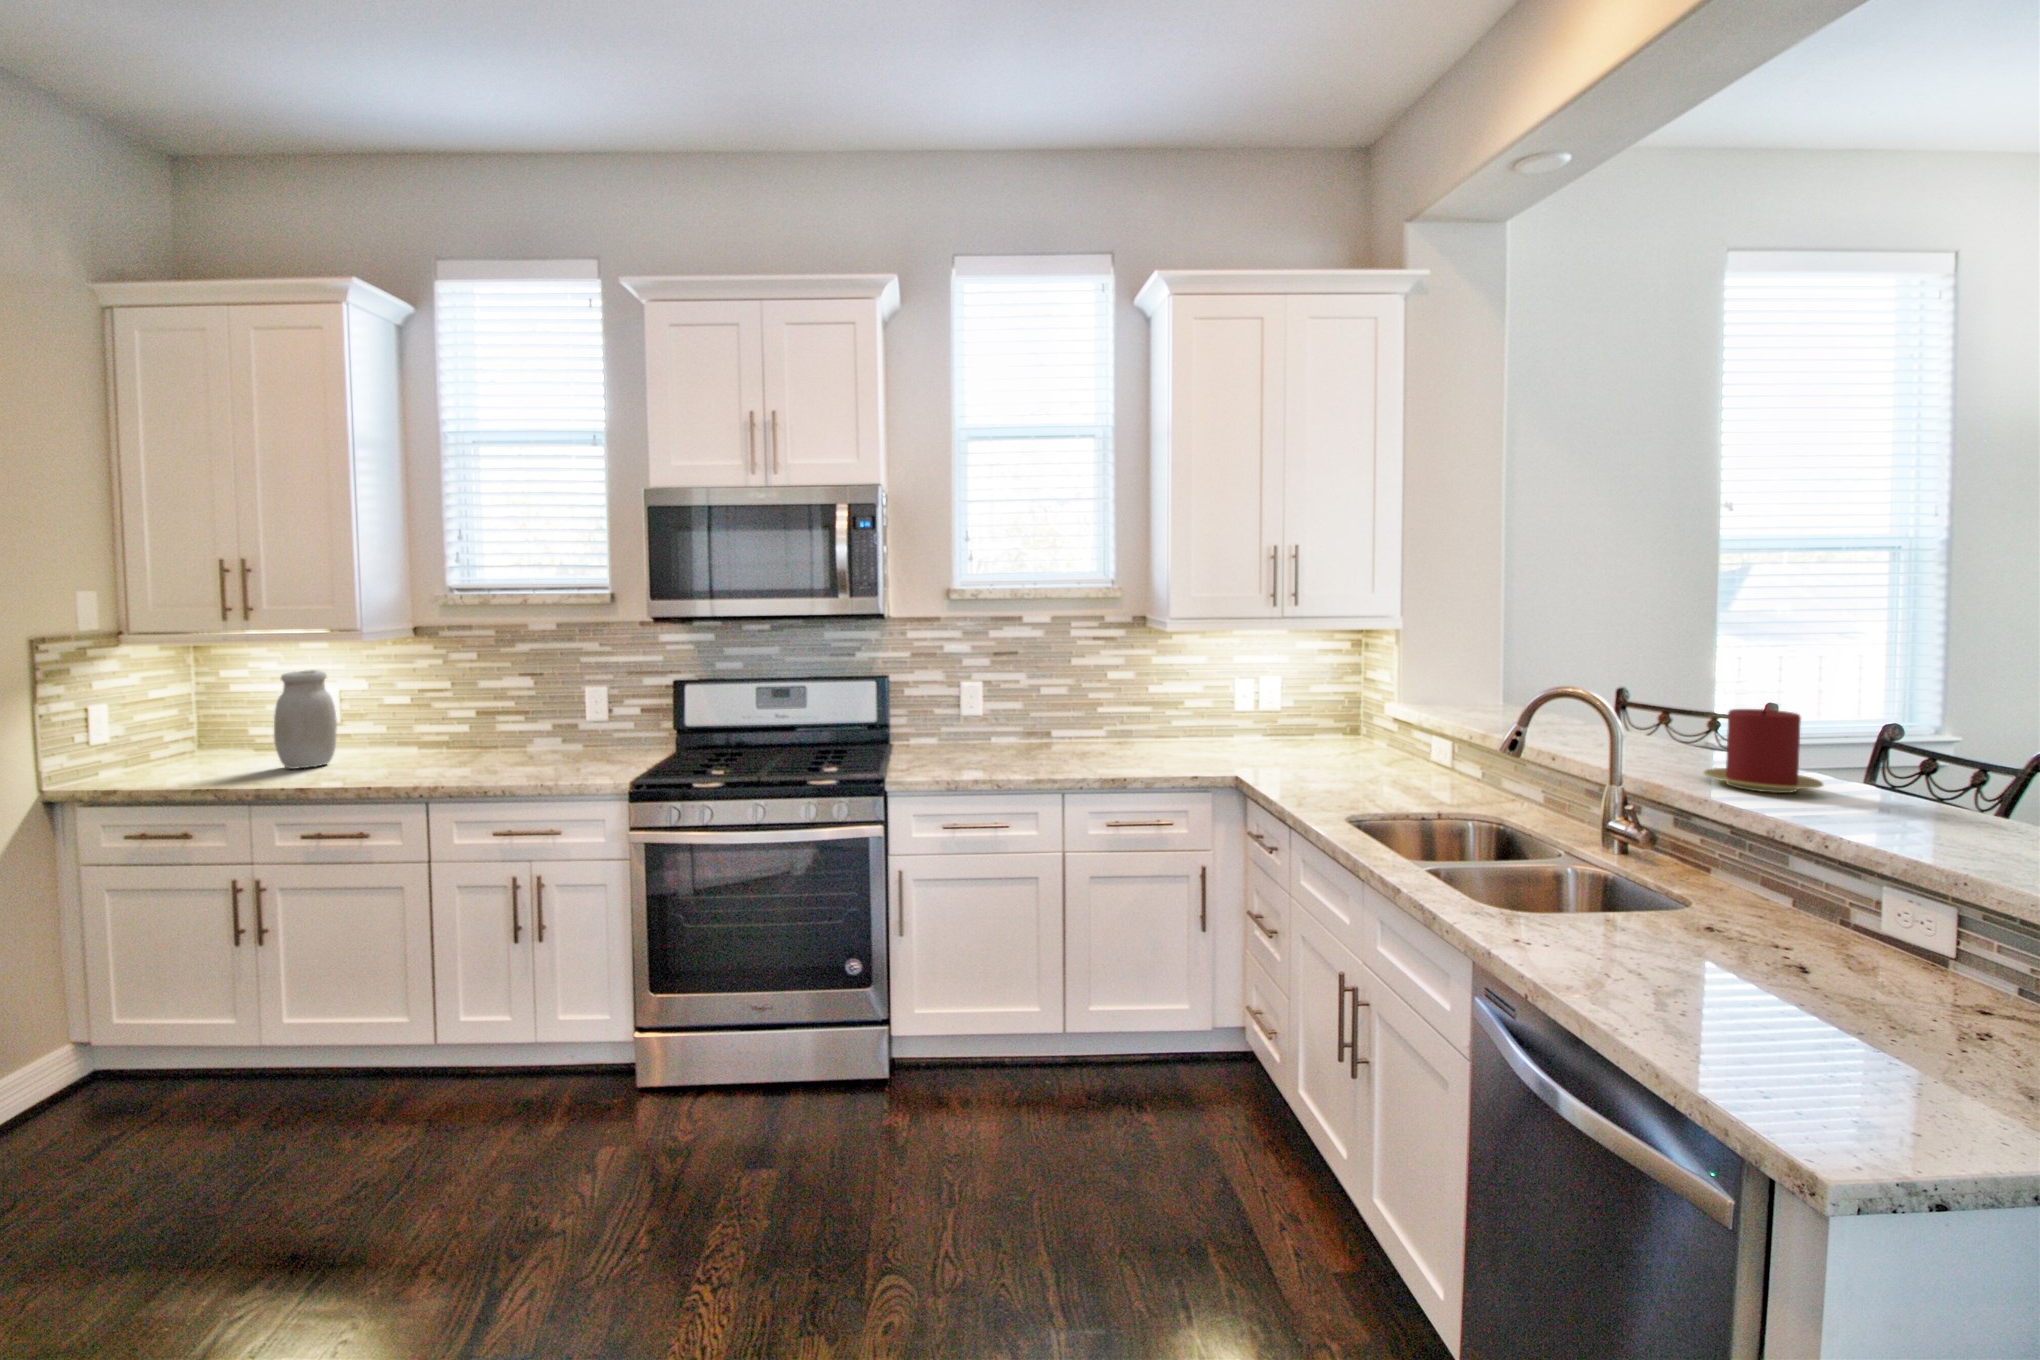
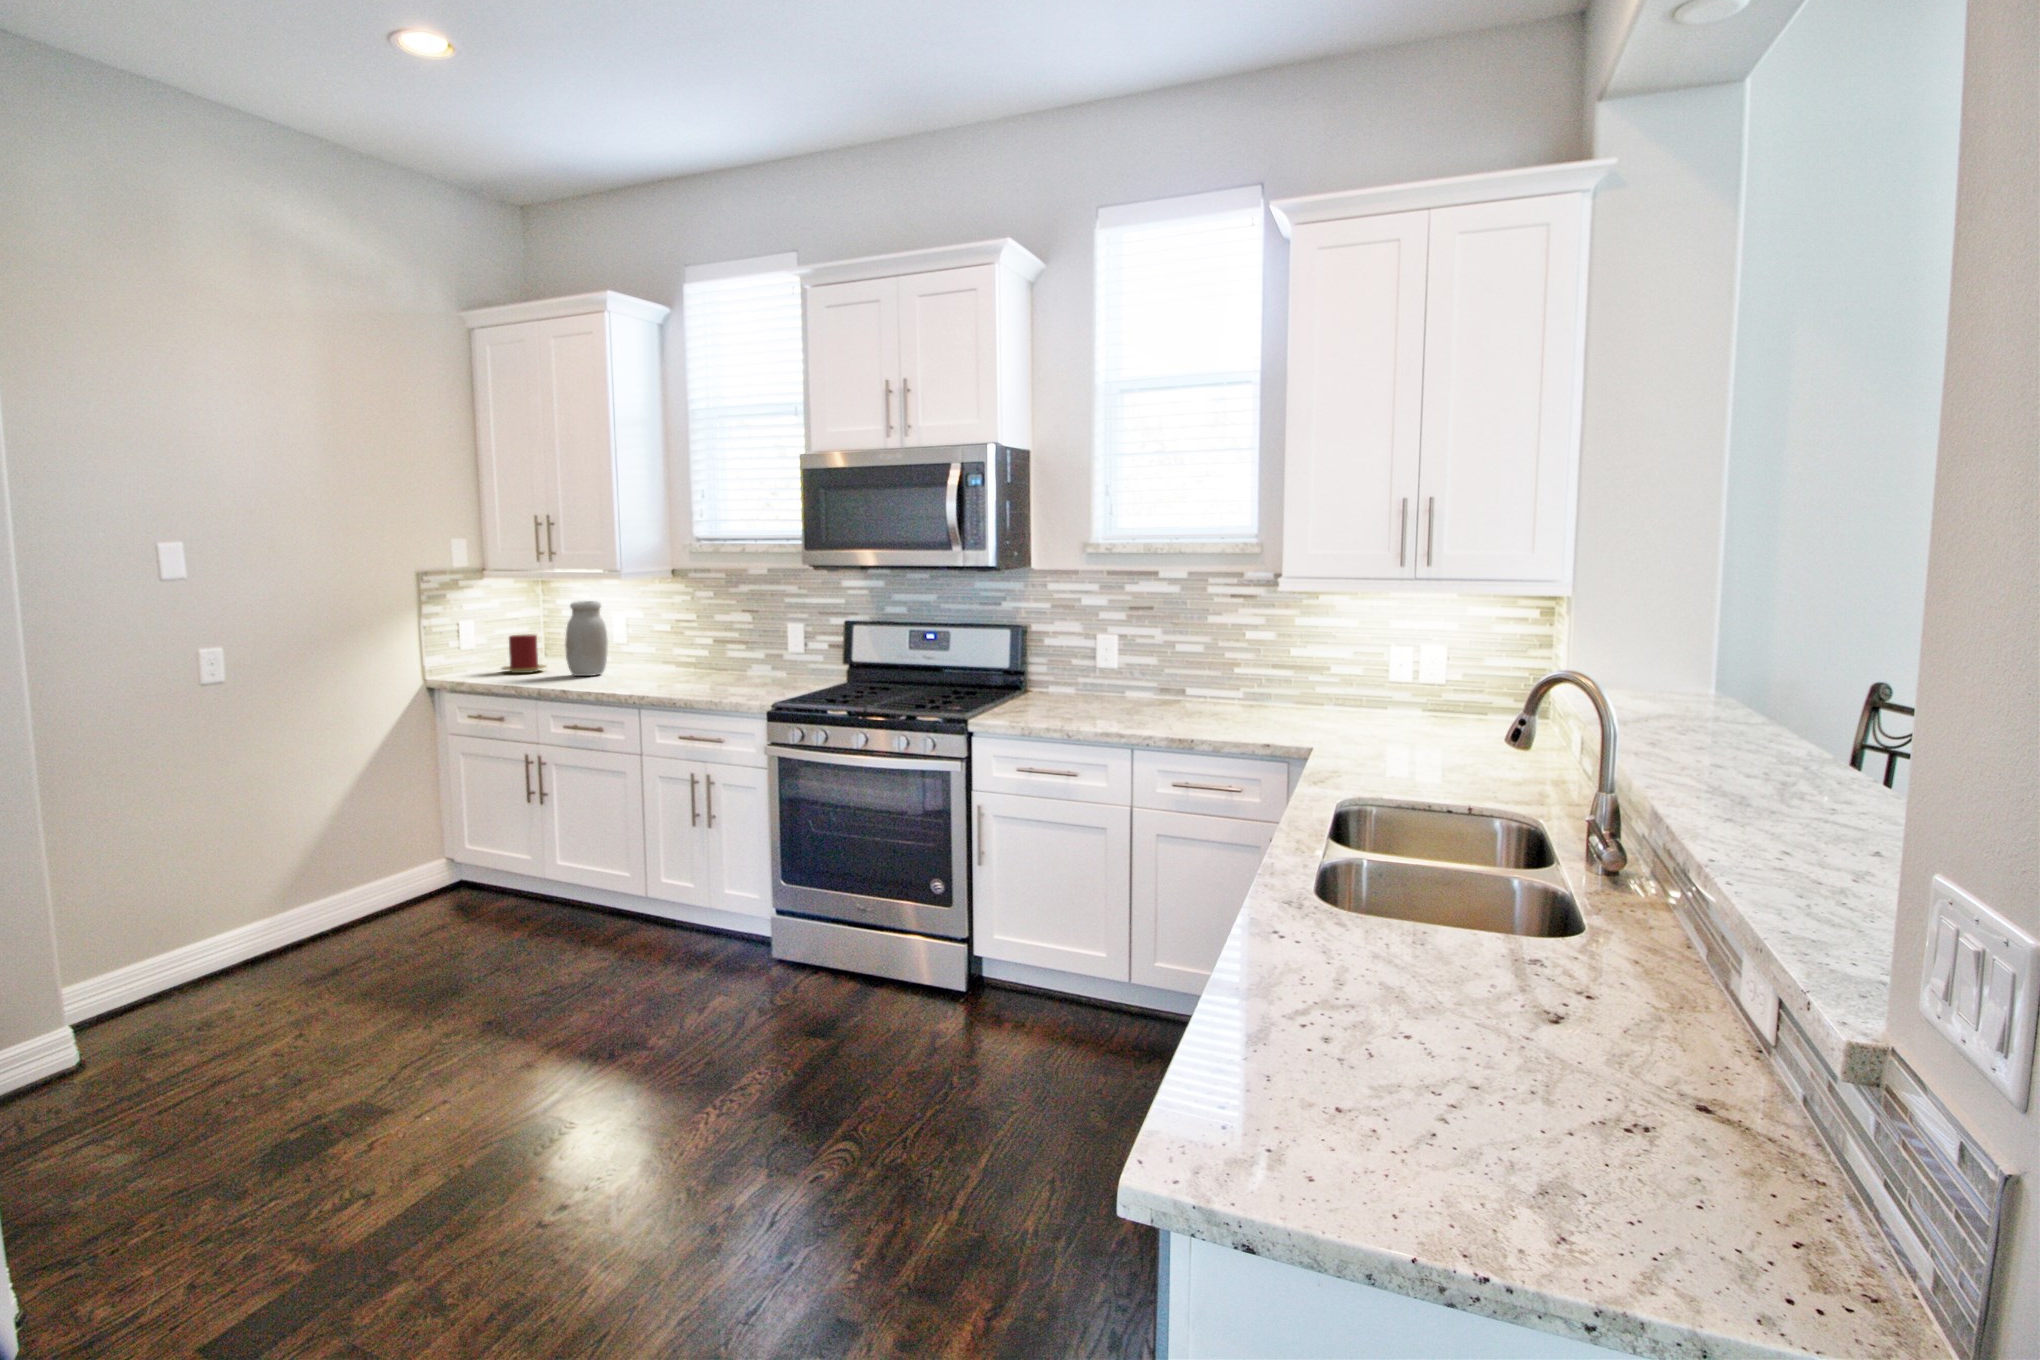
candle: present [1704,709,1823,793] -> present [502,634,546,673]

